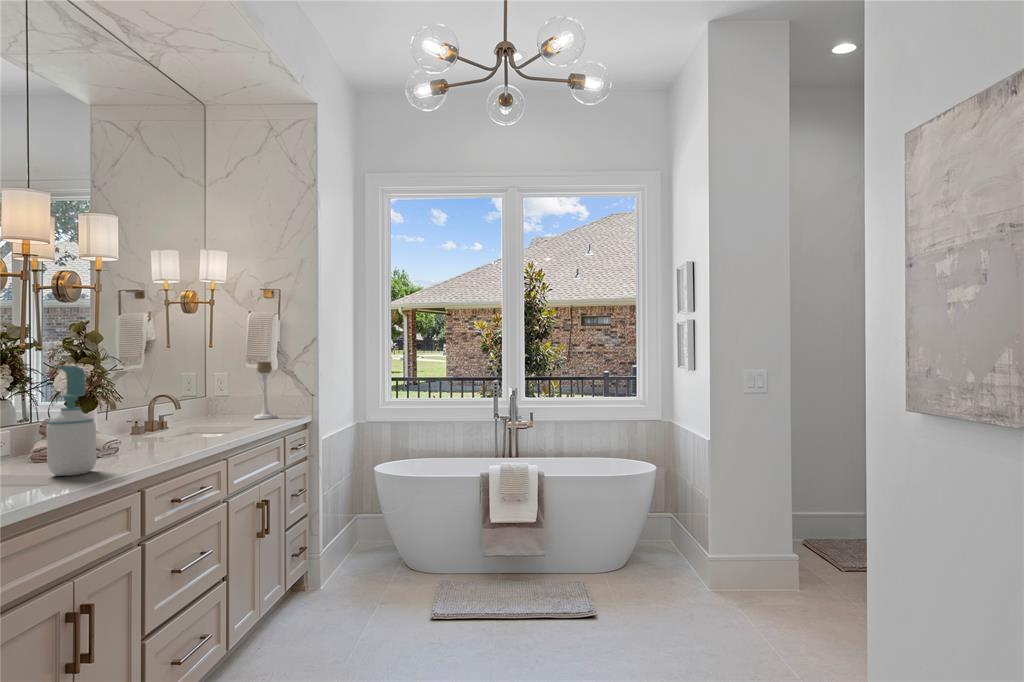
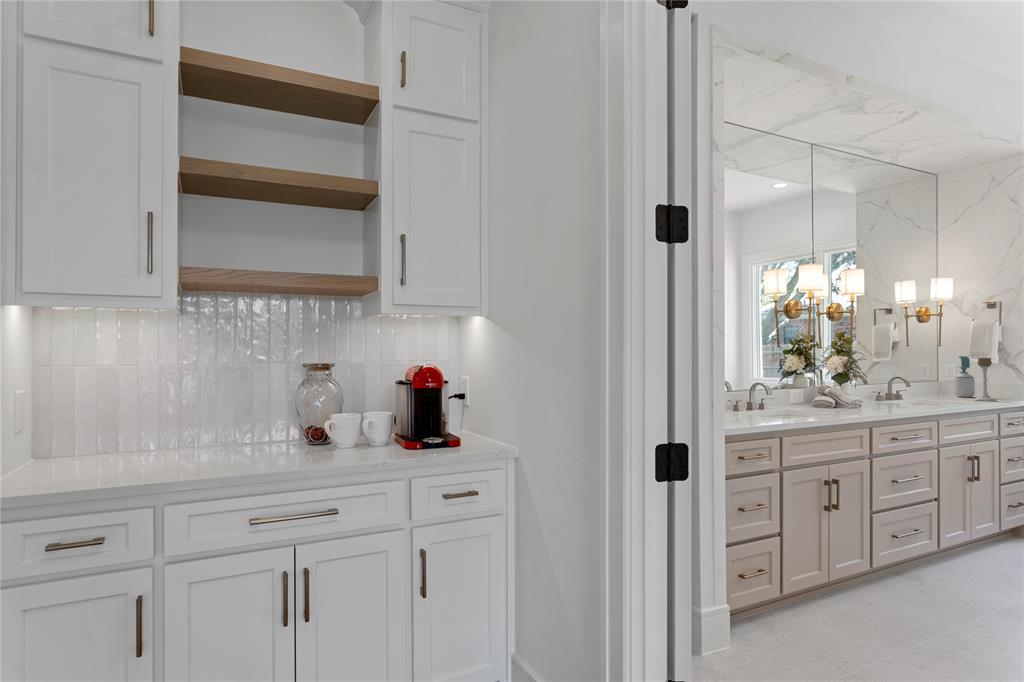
soap bottle: present [46,366,96,476] -> present [954,356,975,397]

